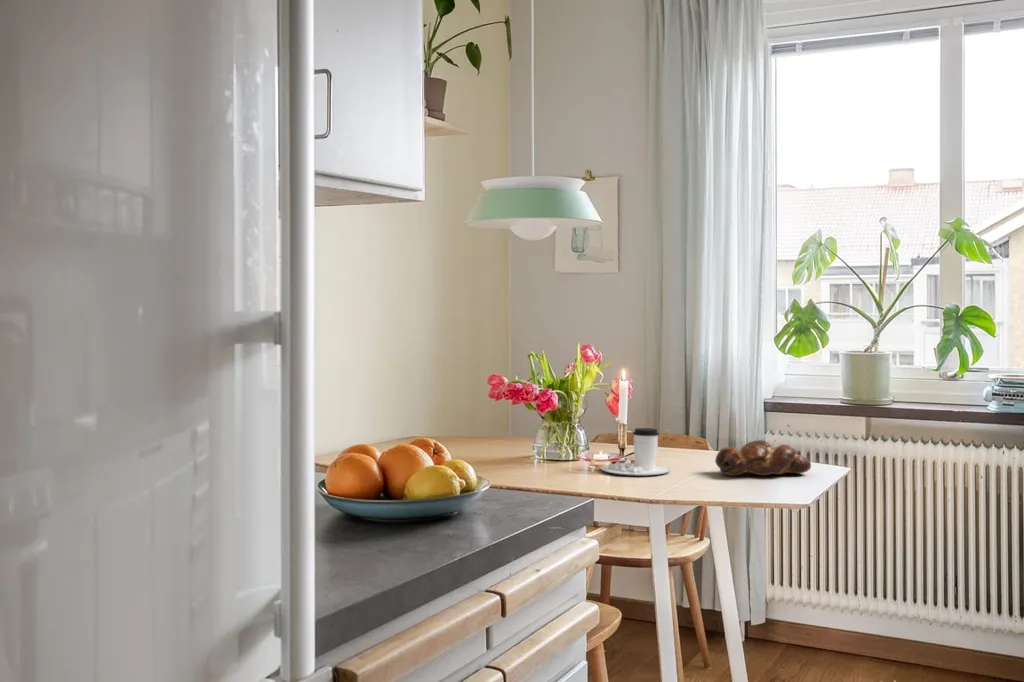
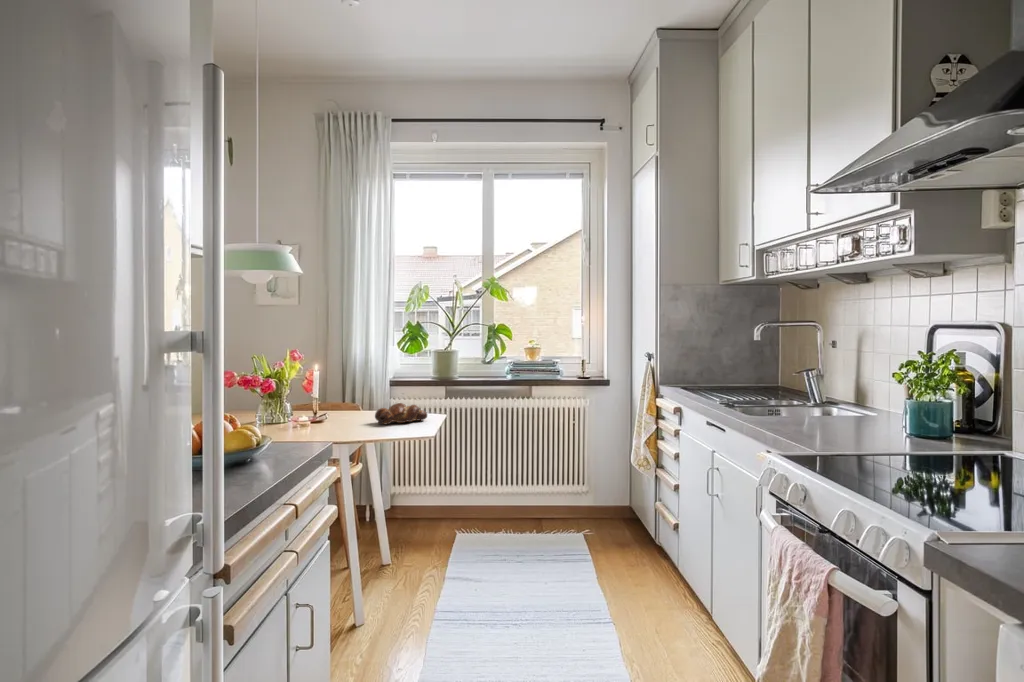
coffee cup: present [601,428,671,476] -> none [305,400,349,429]

